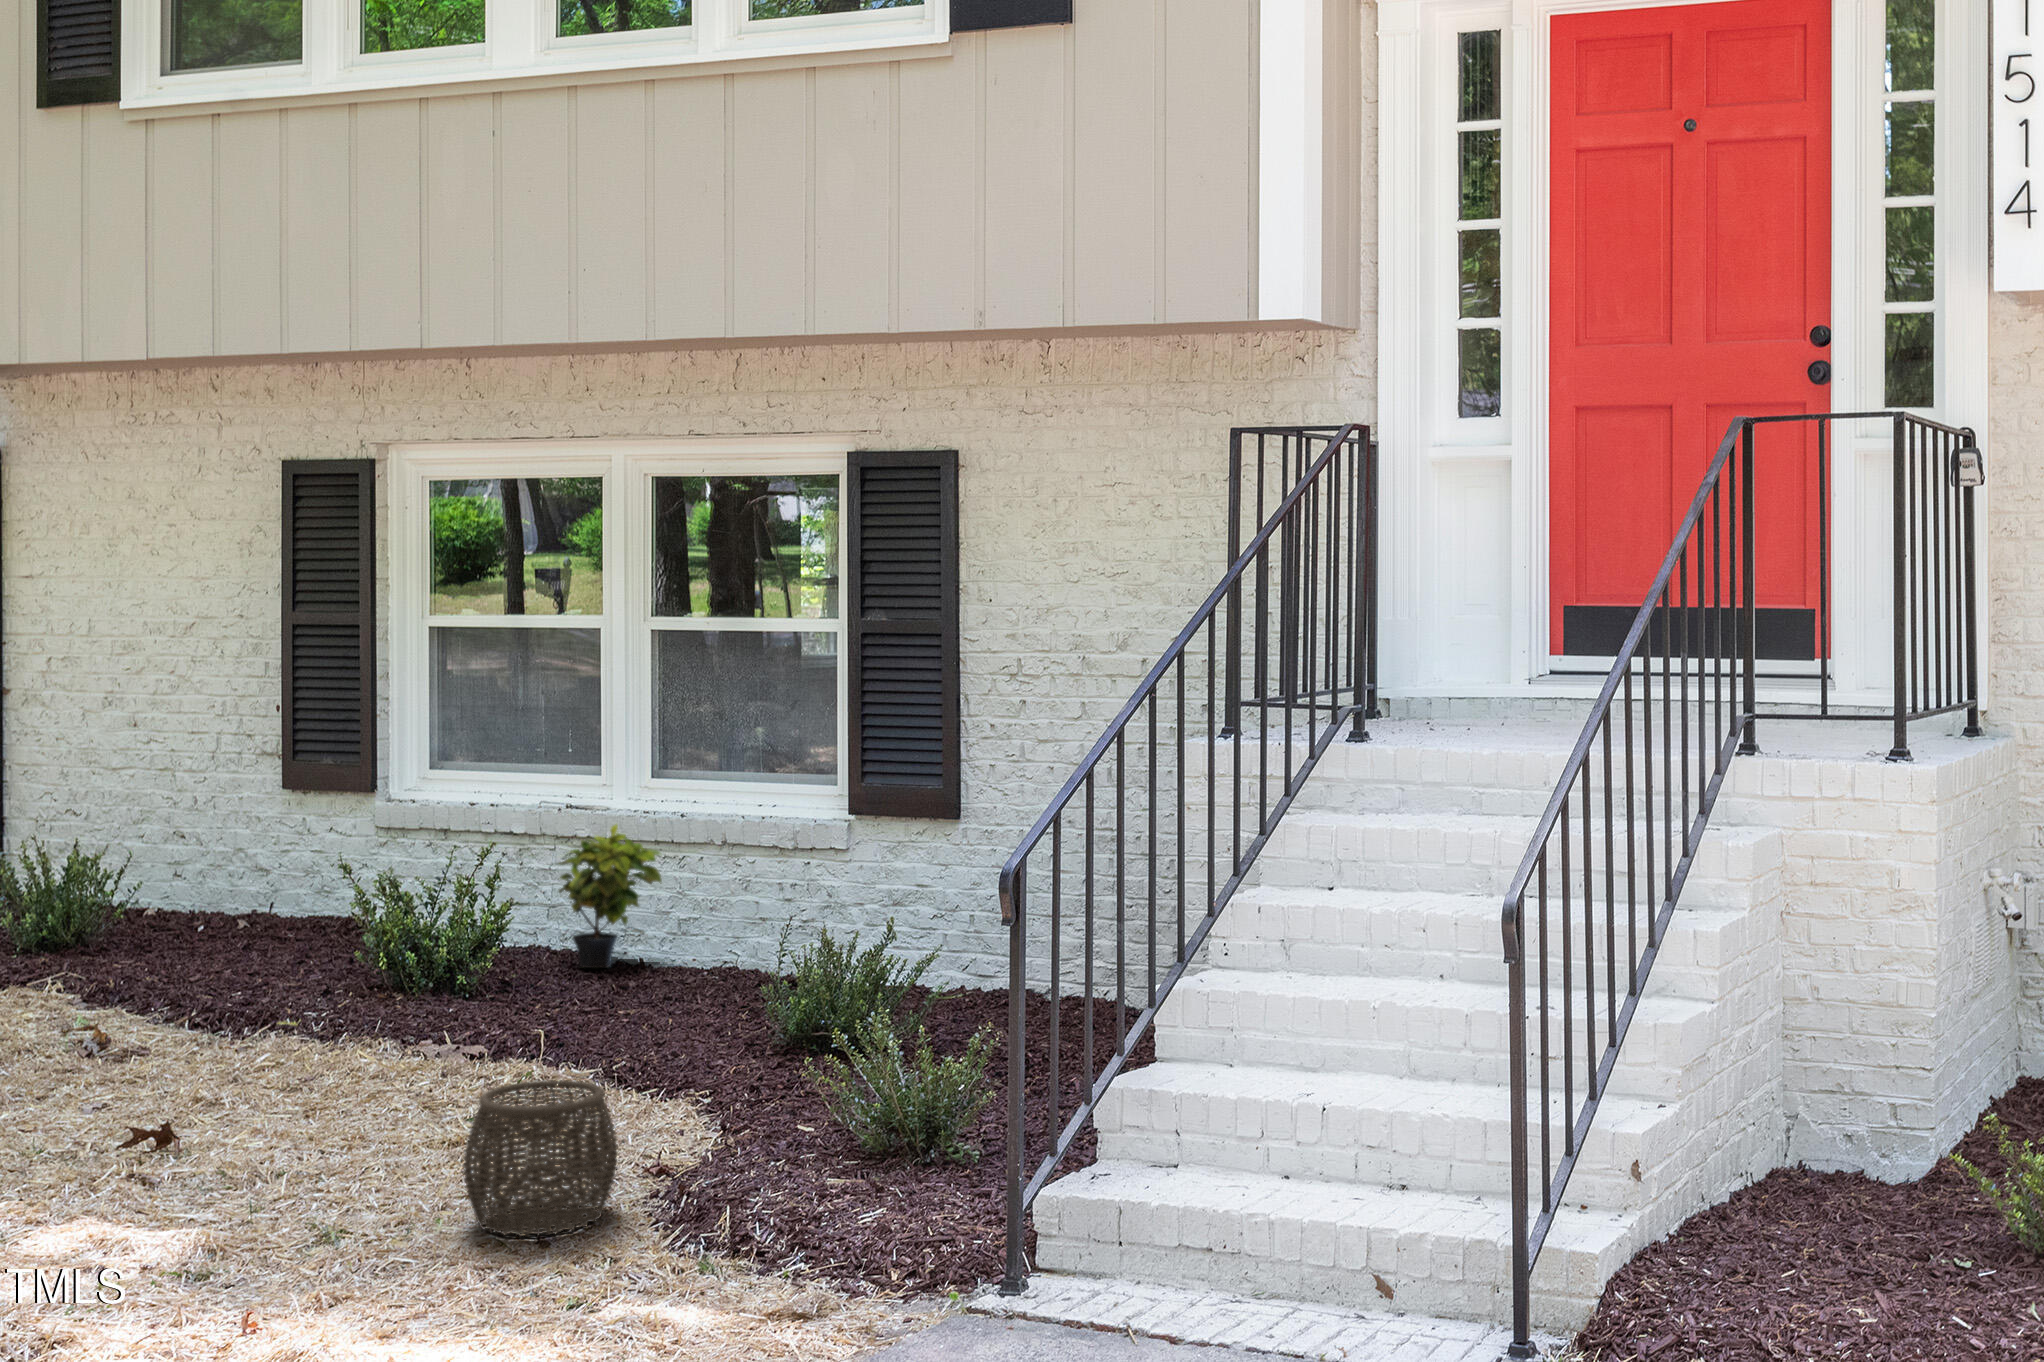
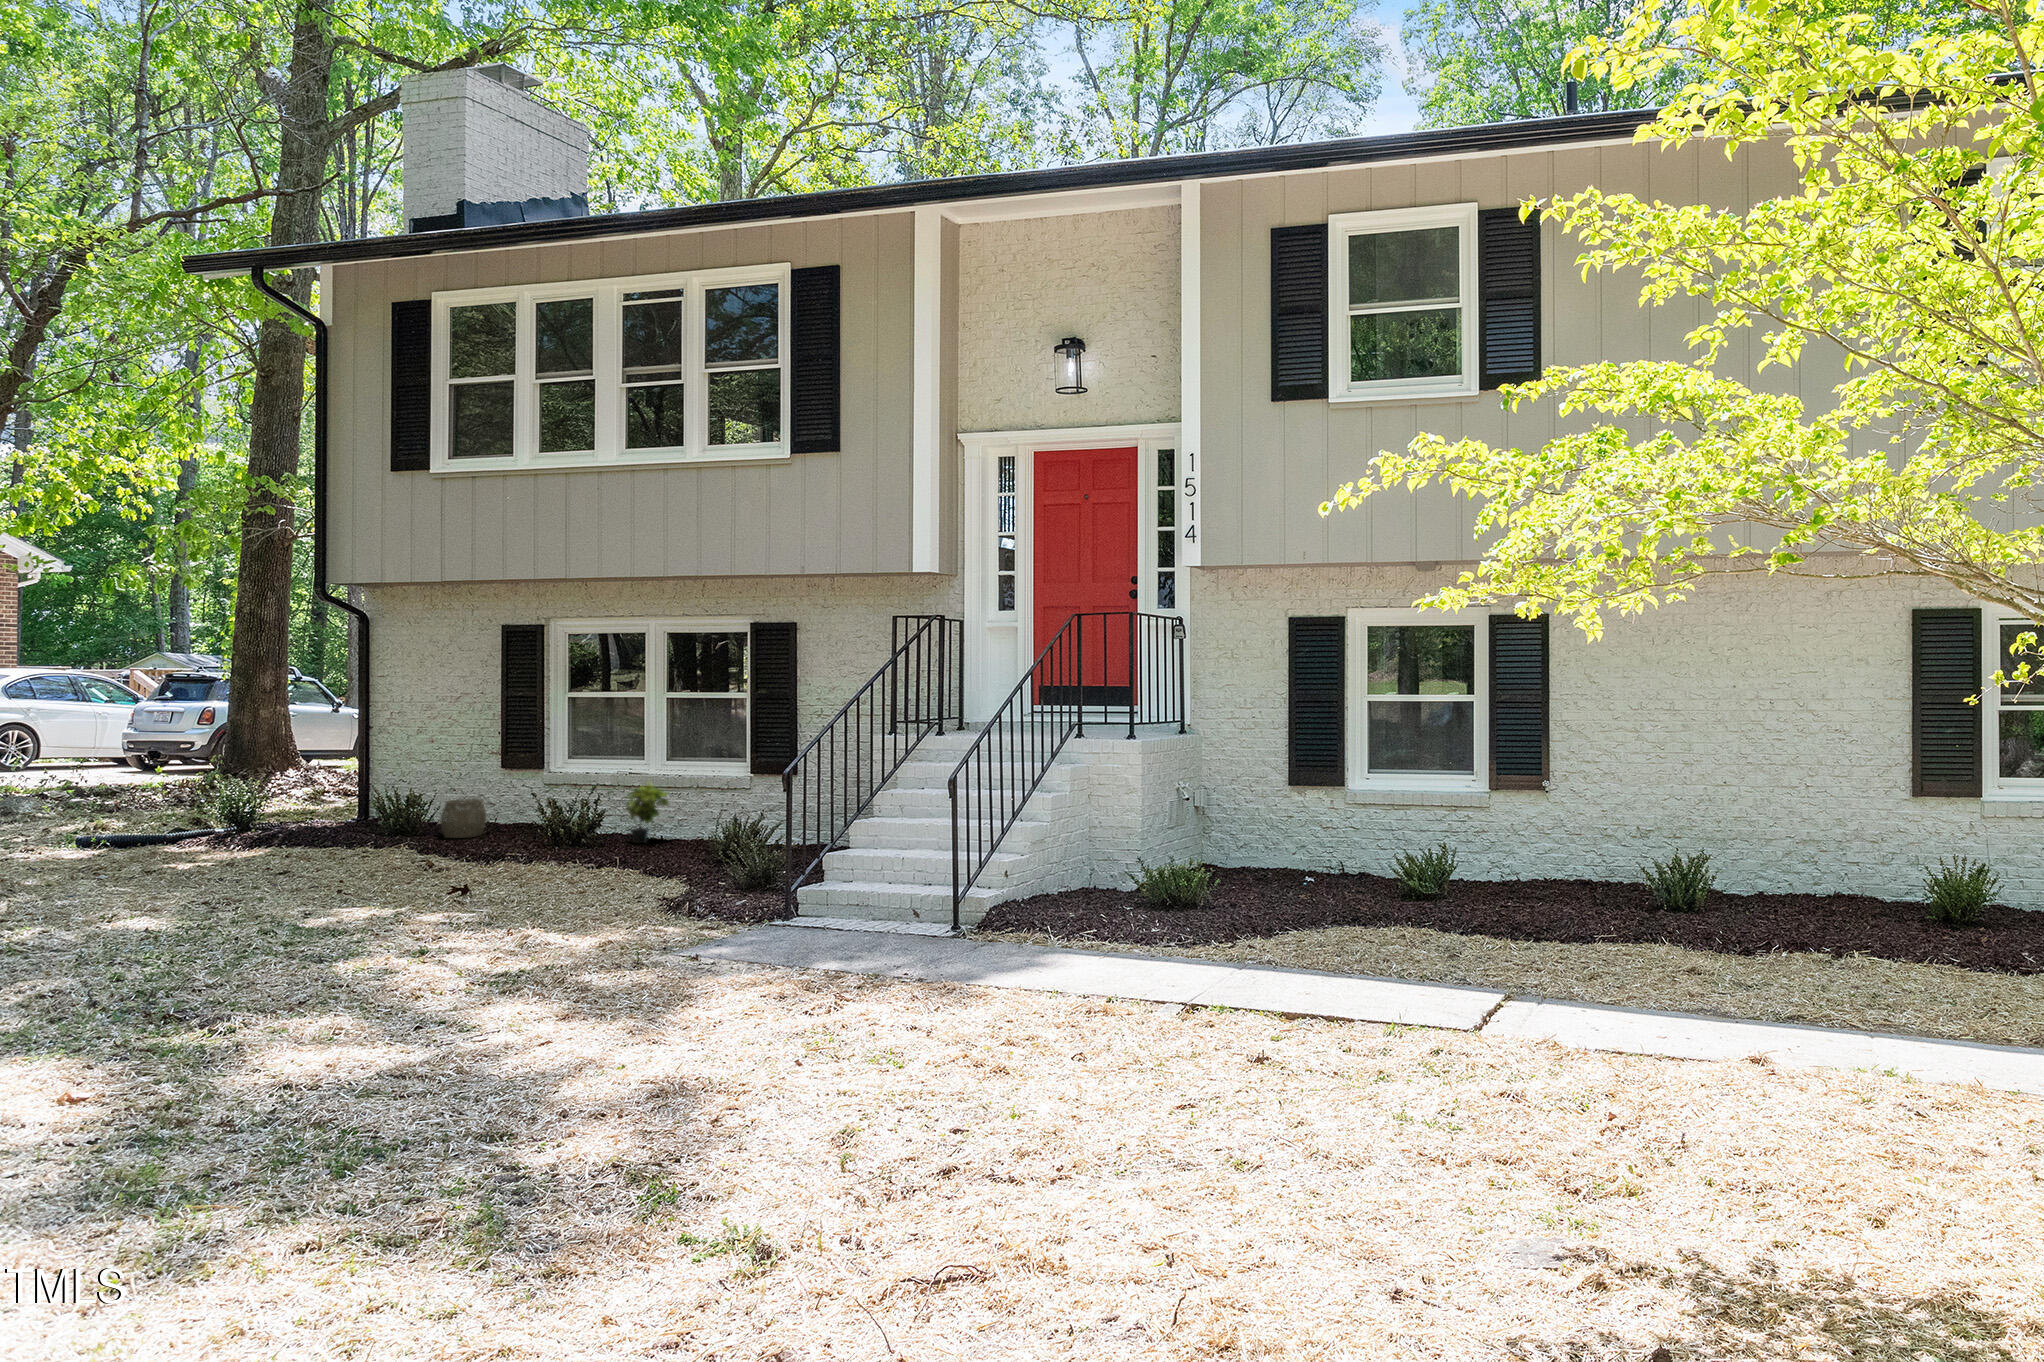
woven basket: present [463,1080,618,1236] -> present [440,799,486,838]

